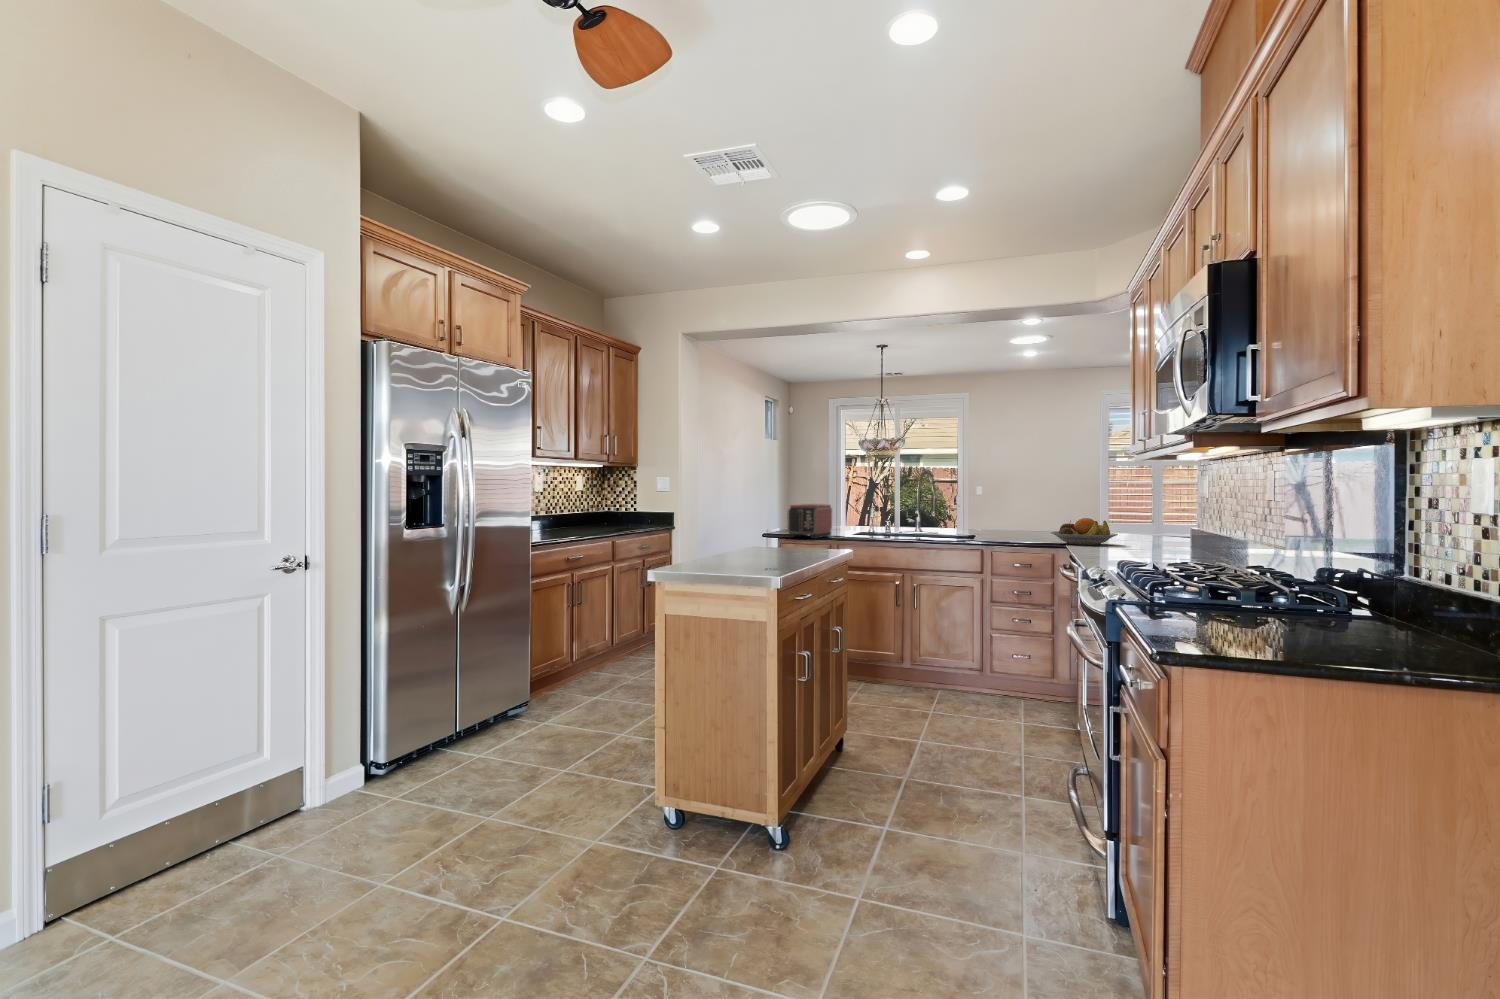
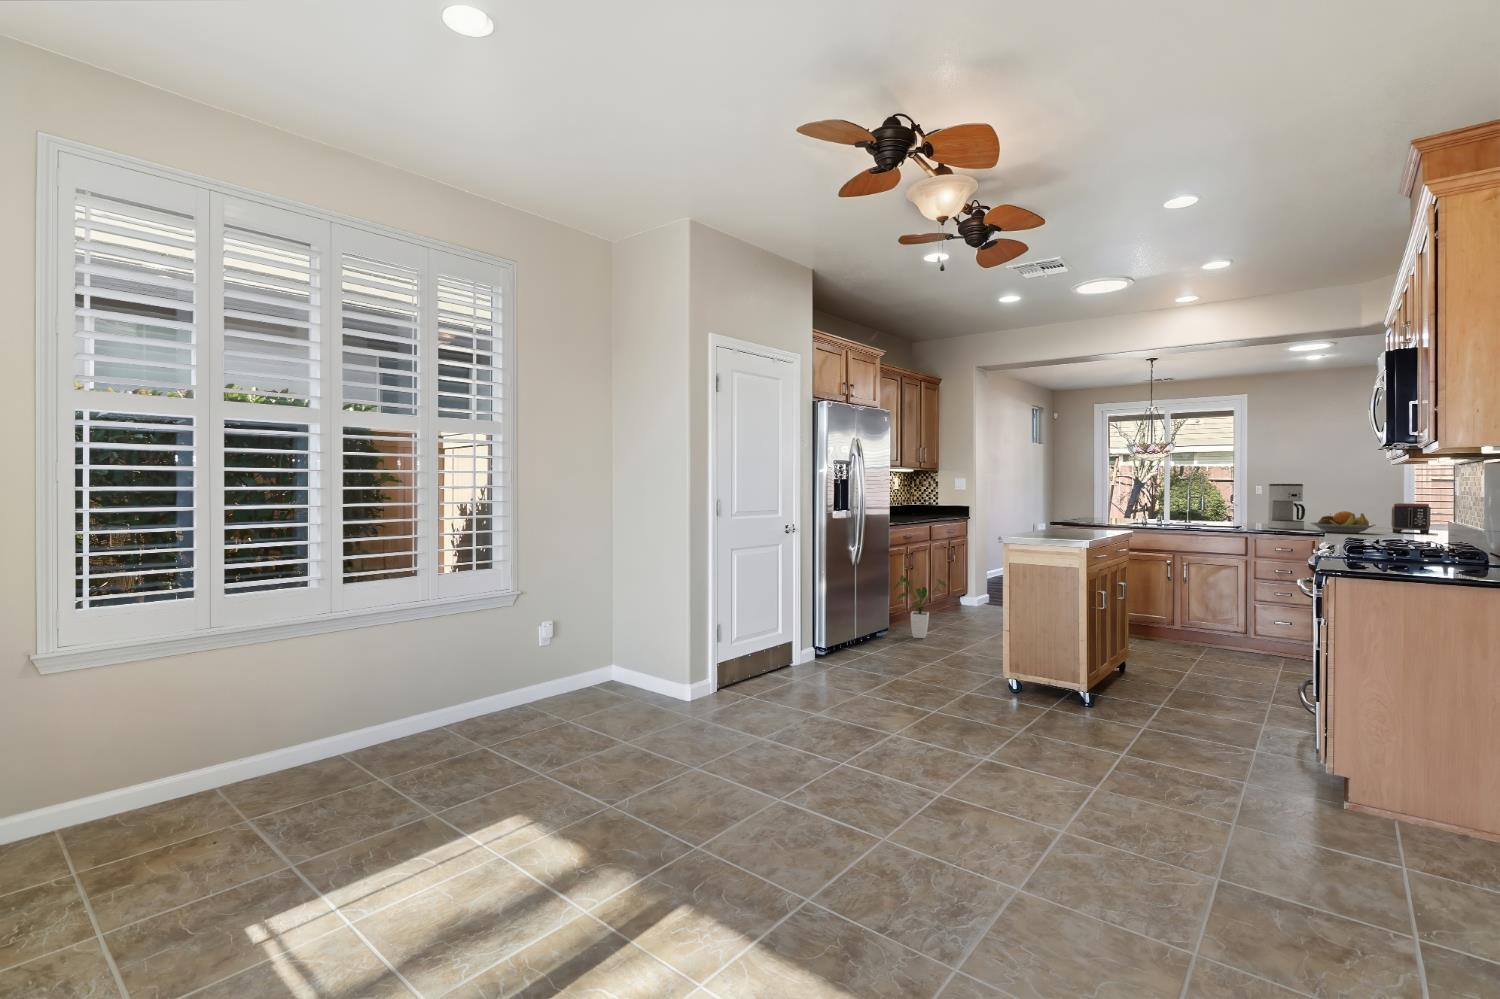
coffee maker: none [1003,485,1041,539] -> present [1268,484,1305,530]
toaster: present [787,504,832,539] -> present [1391,503,1431,534]
house plant: none [538,617,616,711] -> present [893,575,947,638]

